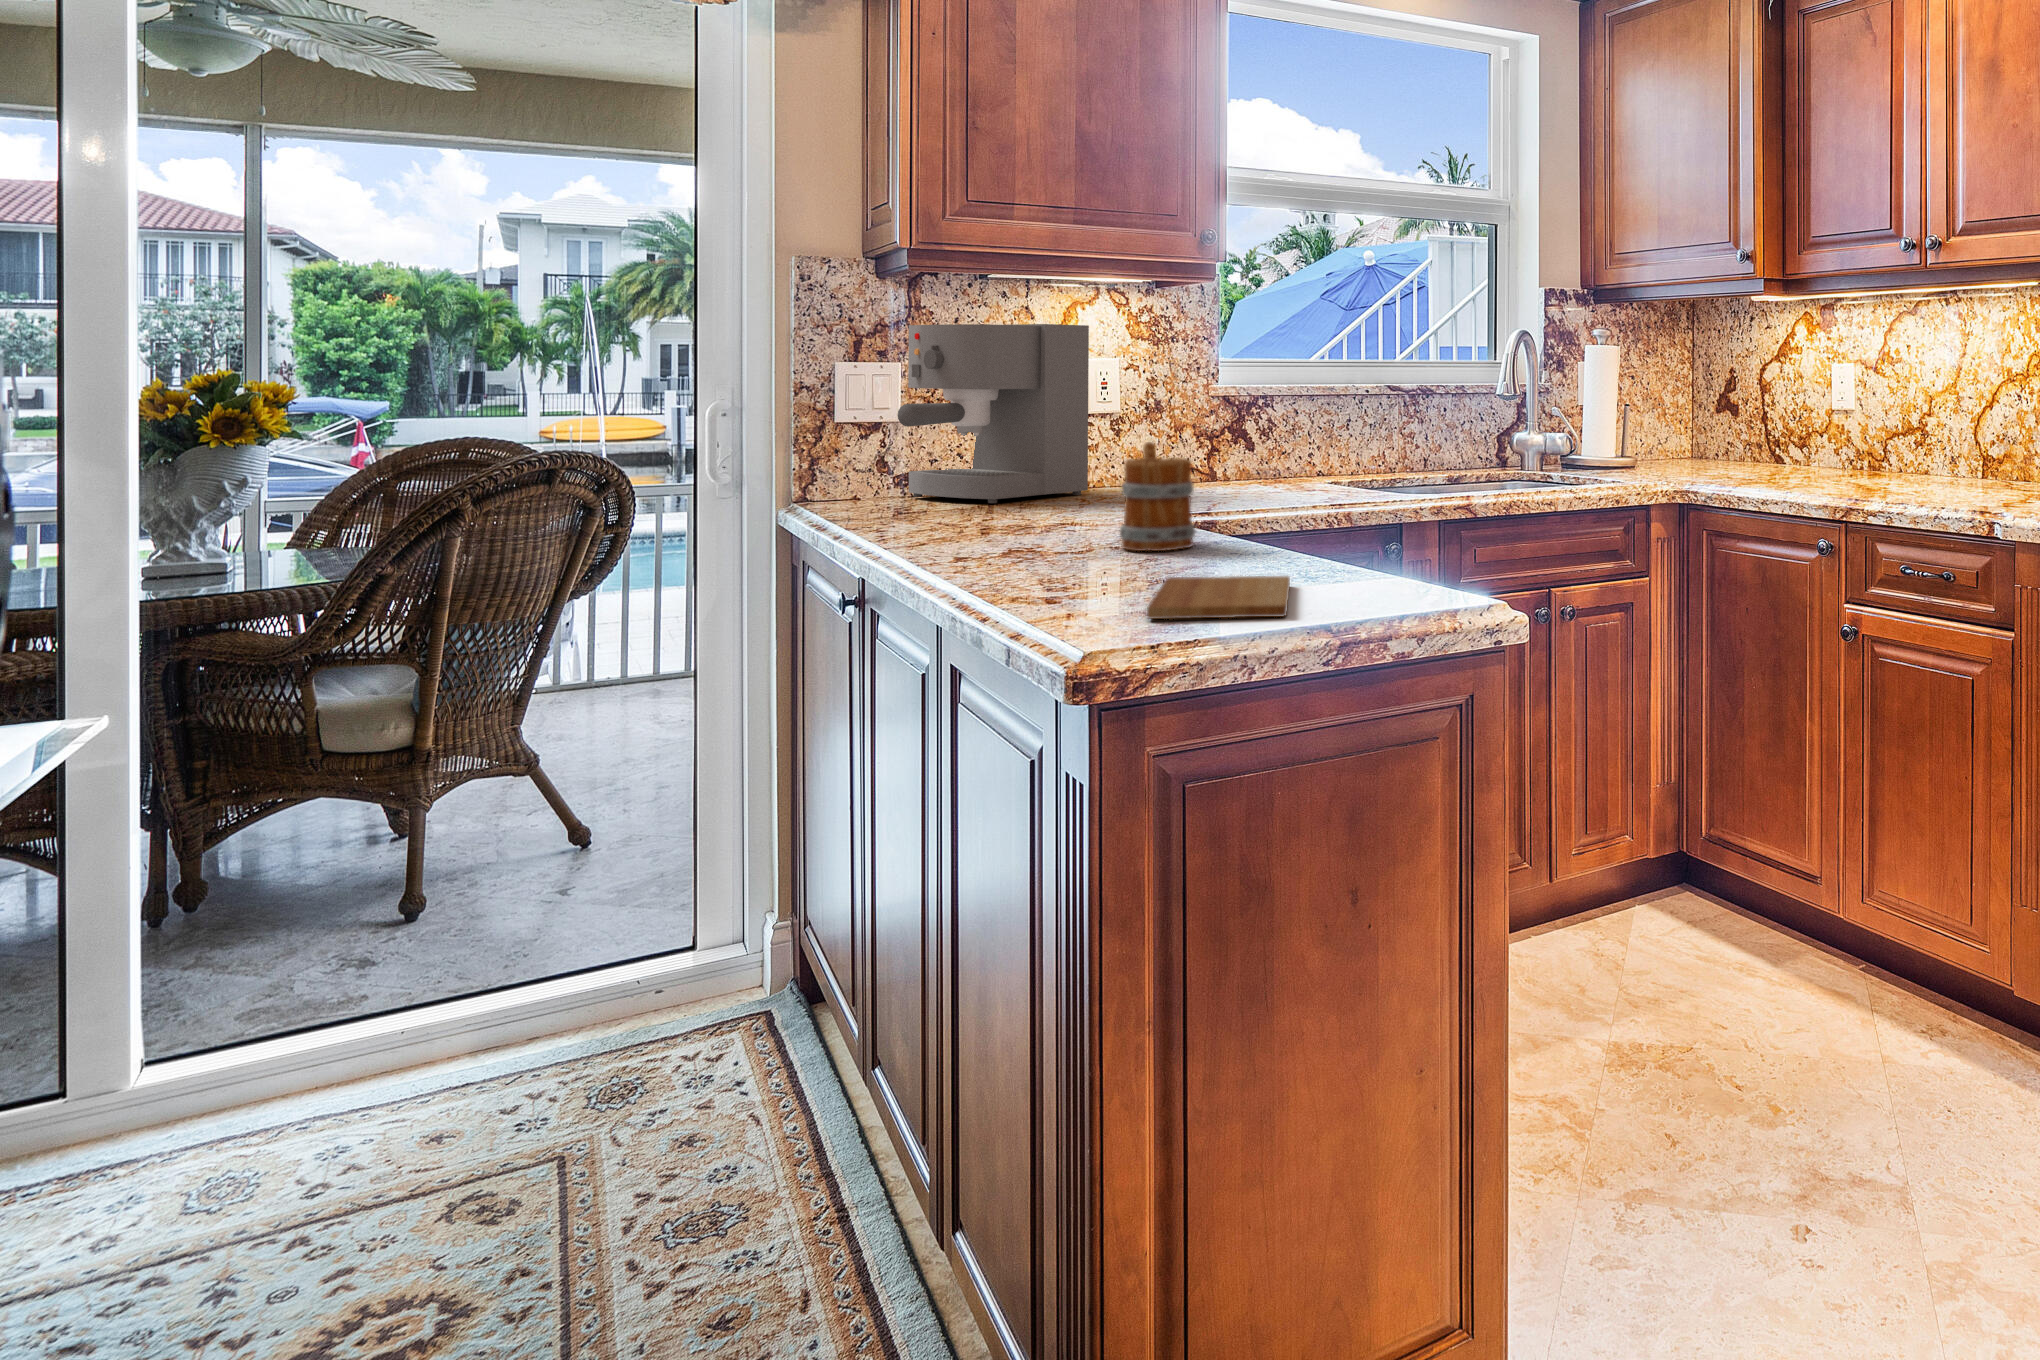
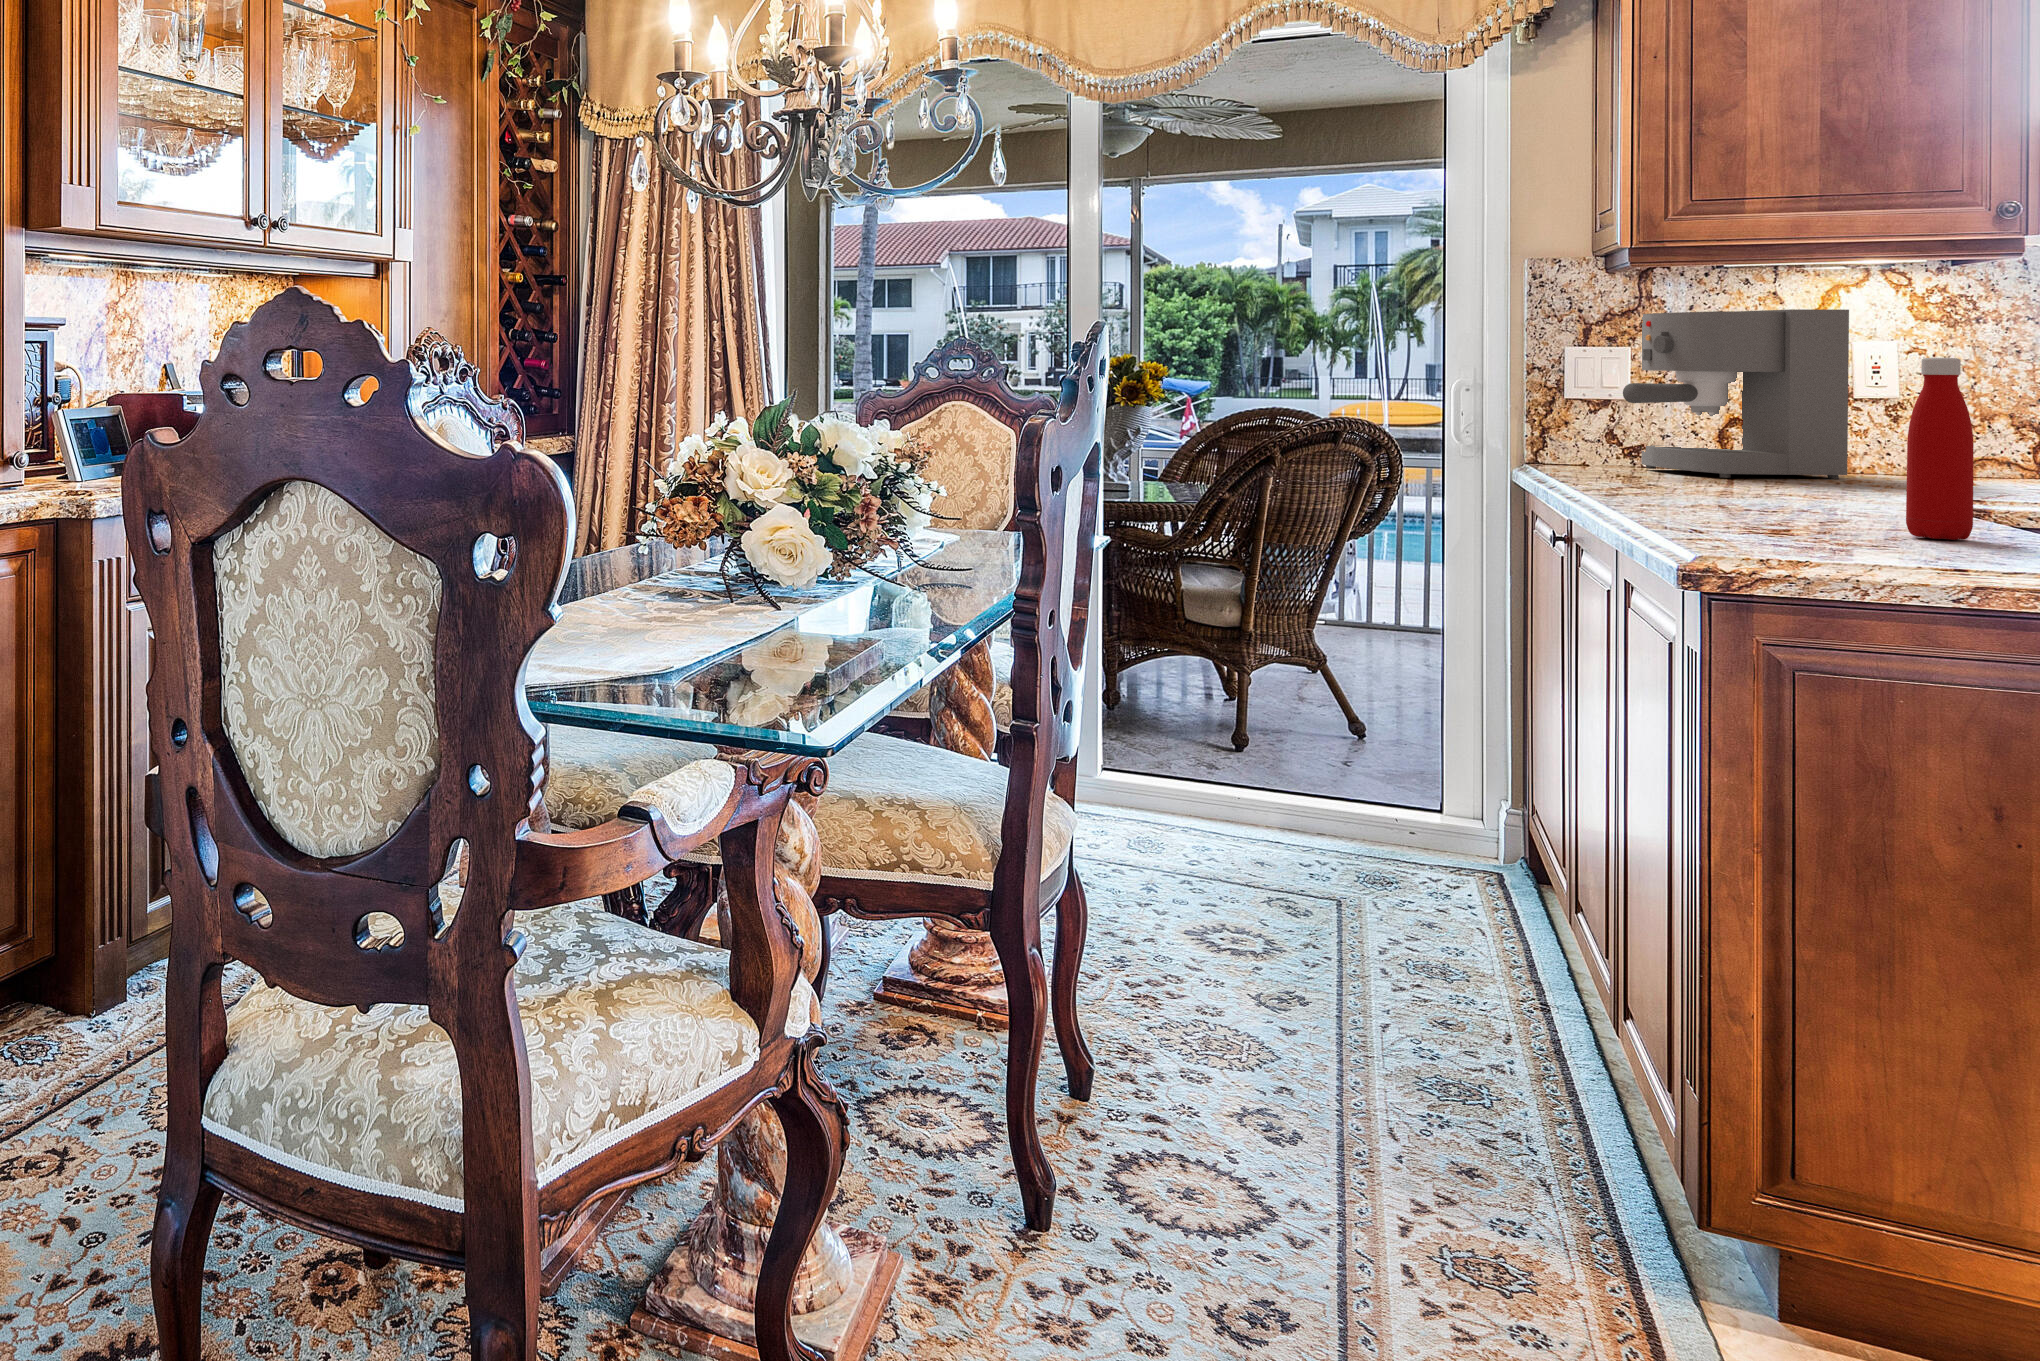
bottle: none [1220,380,1272,575] -> present [1906,358,1974,540]
mug: present [1120,442,1195,551] -> none [1821,419,1914,519]
cutting board: present [1147,576,1290,619] -> none [1779,528,1976,561]

